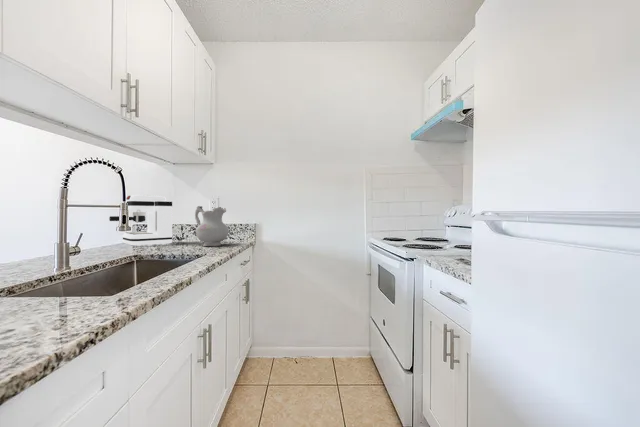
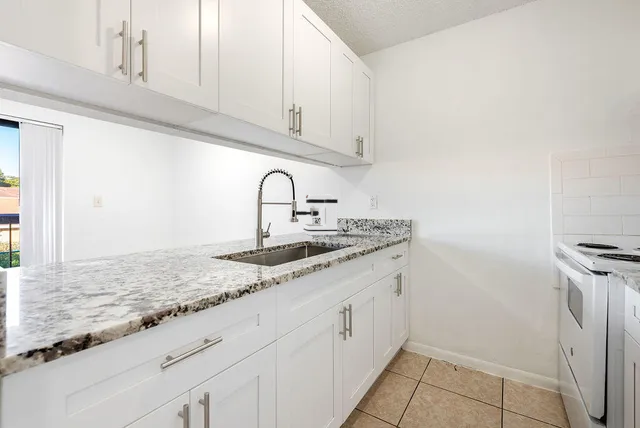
ceramic pitcher: present [195,206,228,246] -> none [353,203,381,239]

